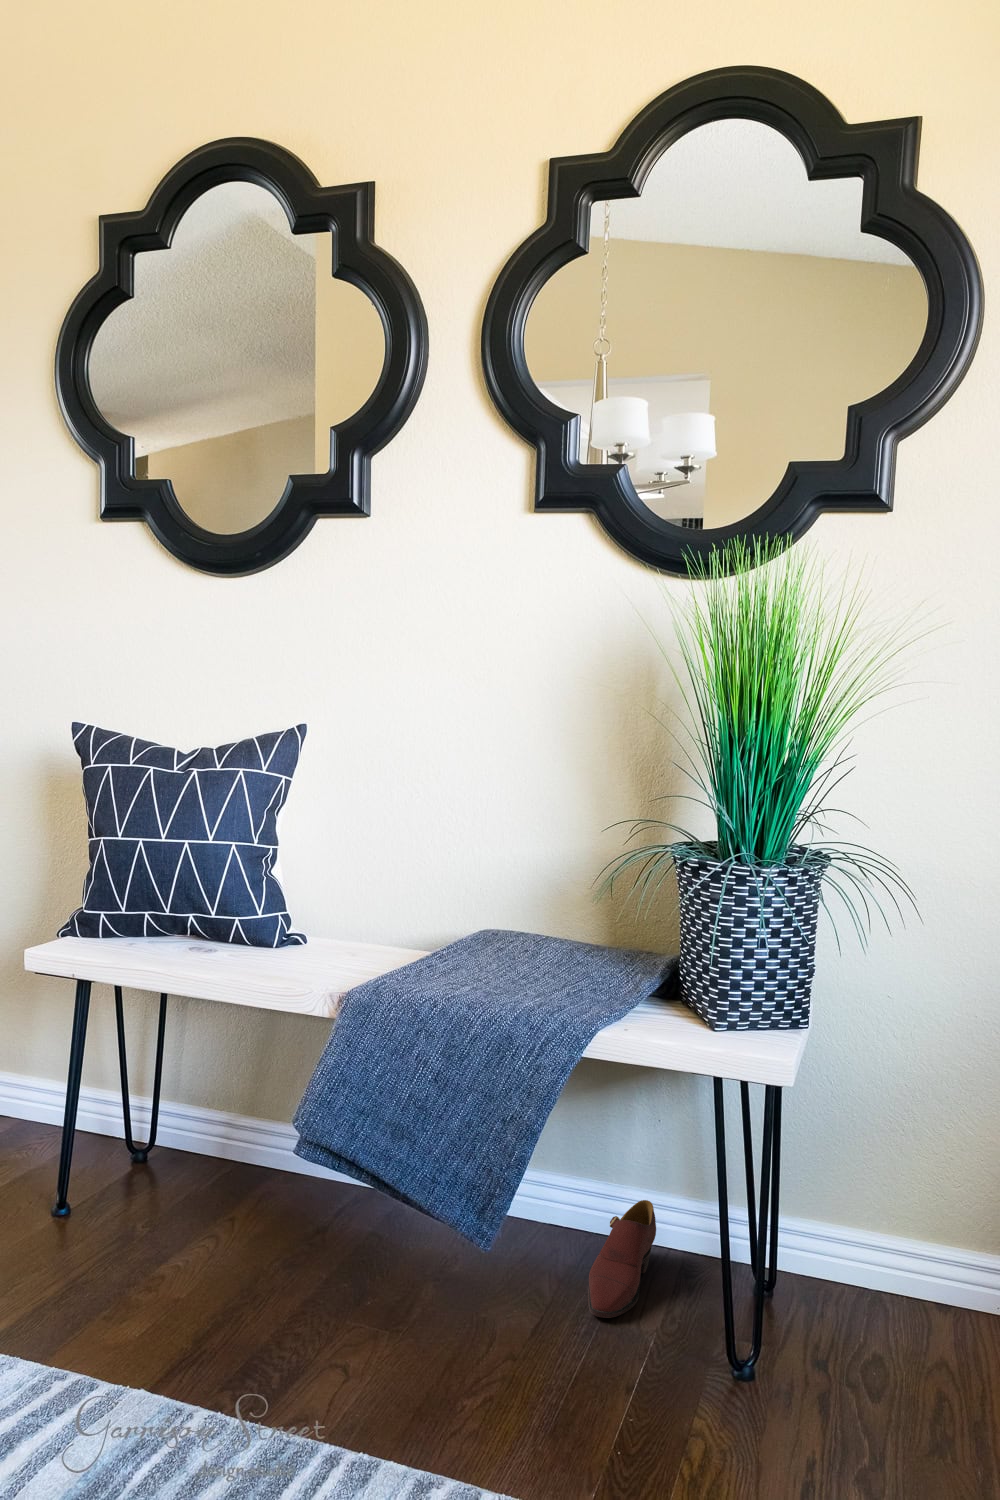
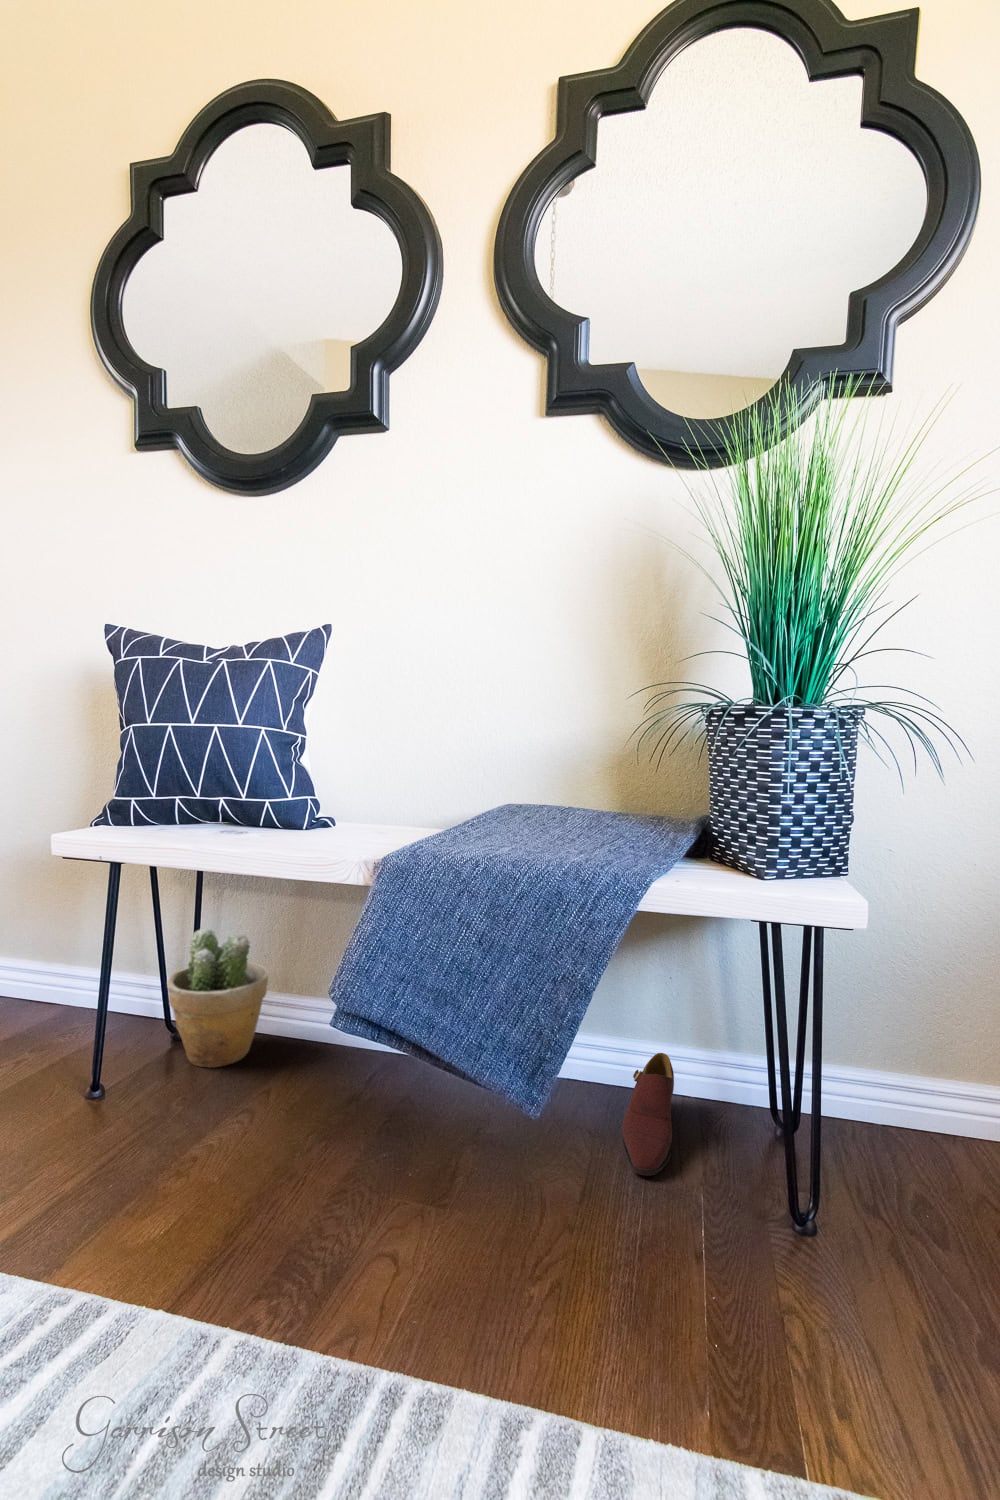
potted plant: none [131,1047,236,1194] -> present [167,929,269,1067]

